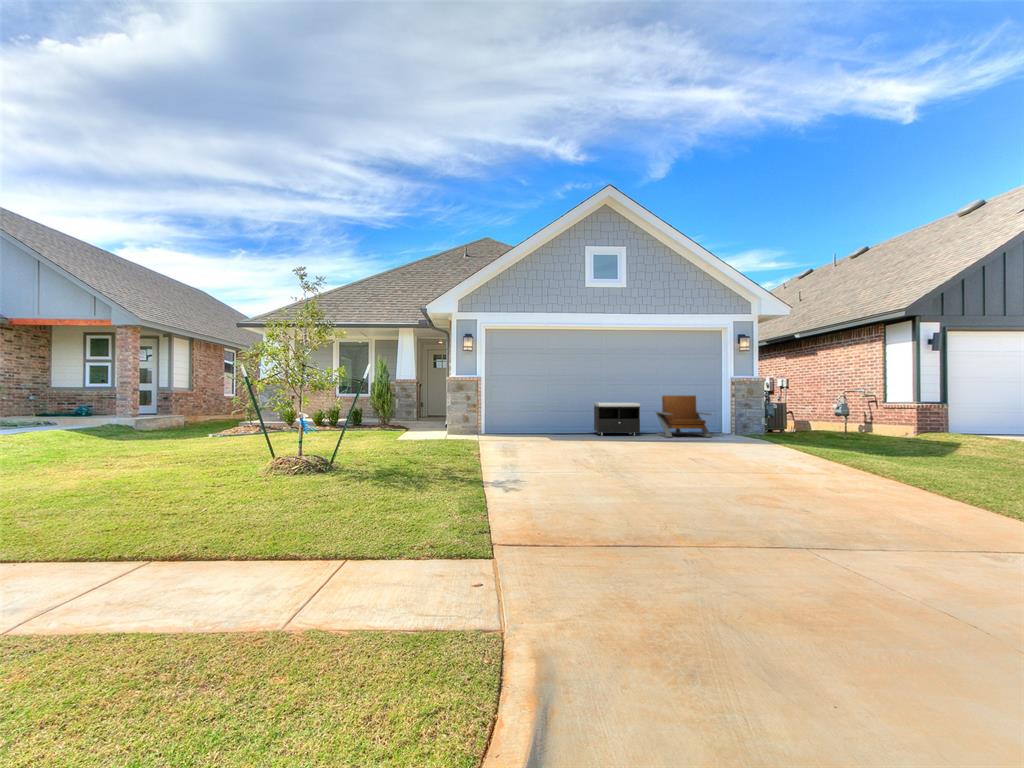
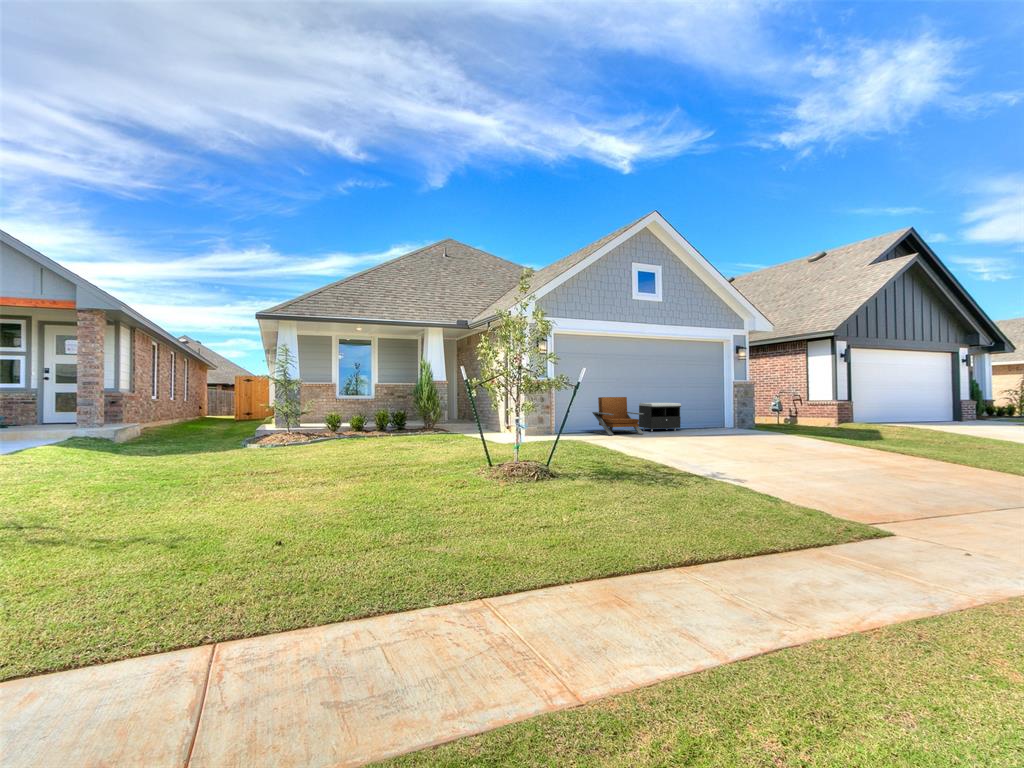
lounge chair: present [656,395,711,437] -> present [592,397,644,435]

